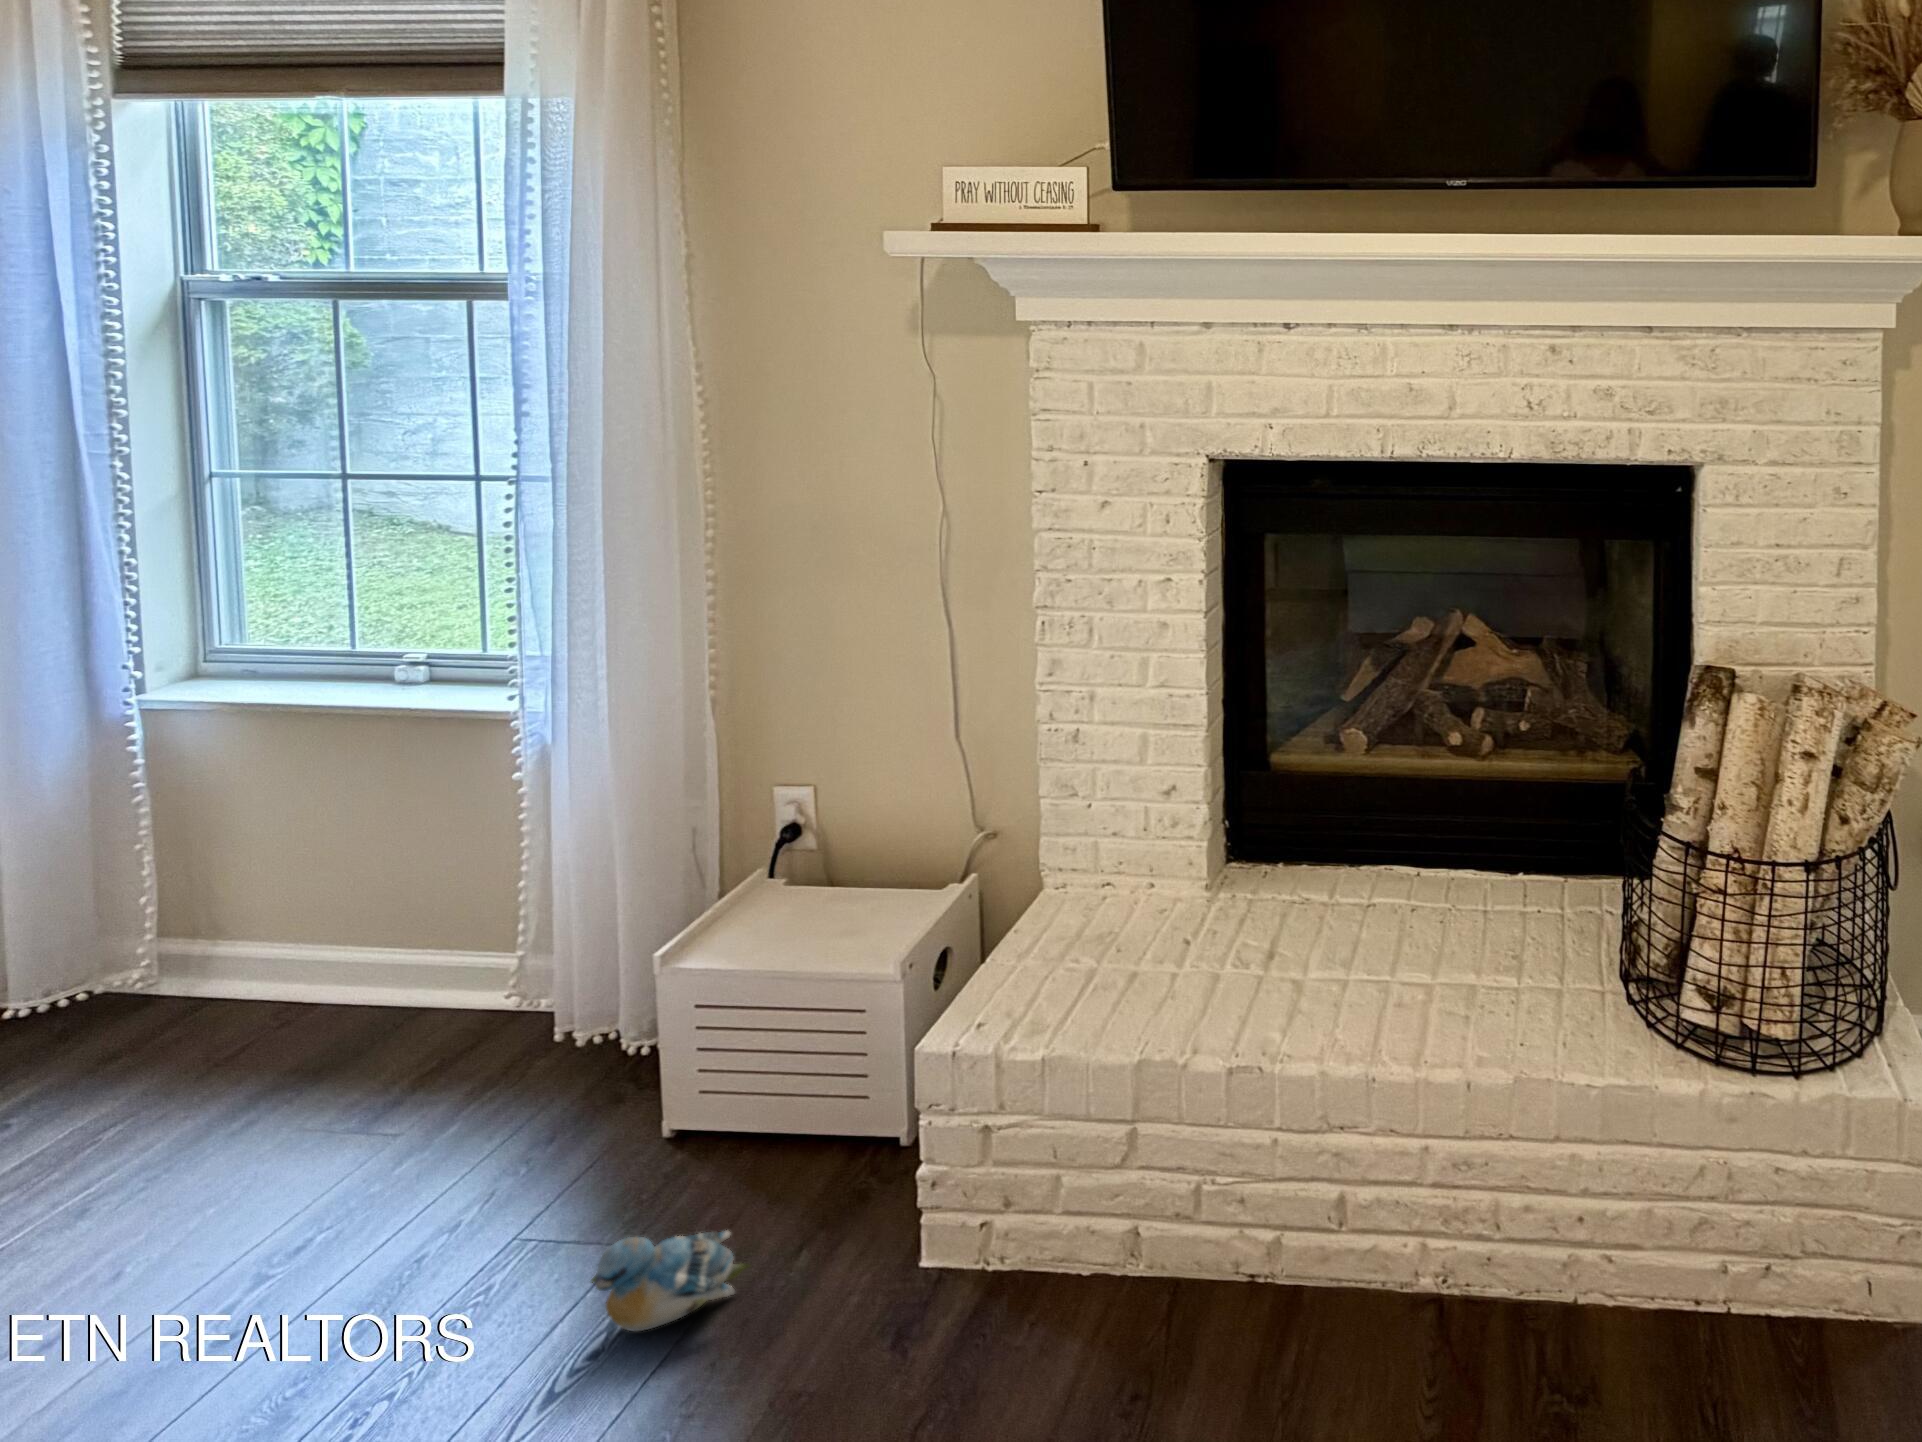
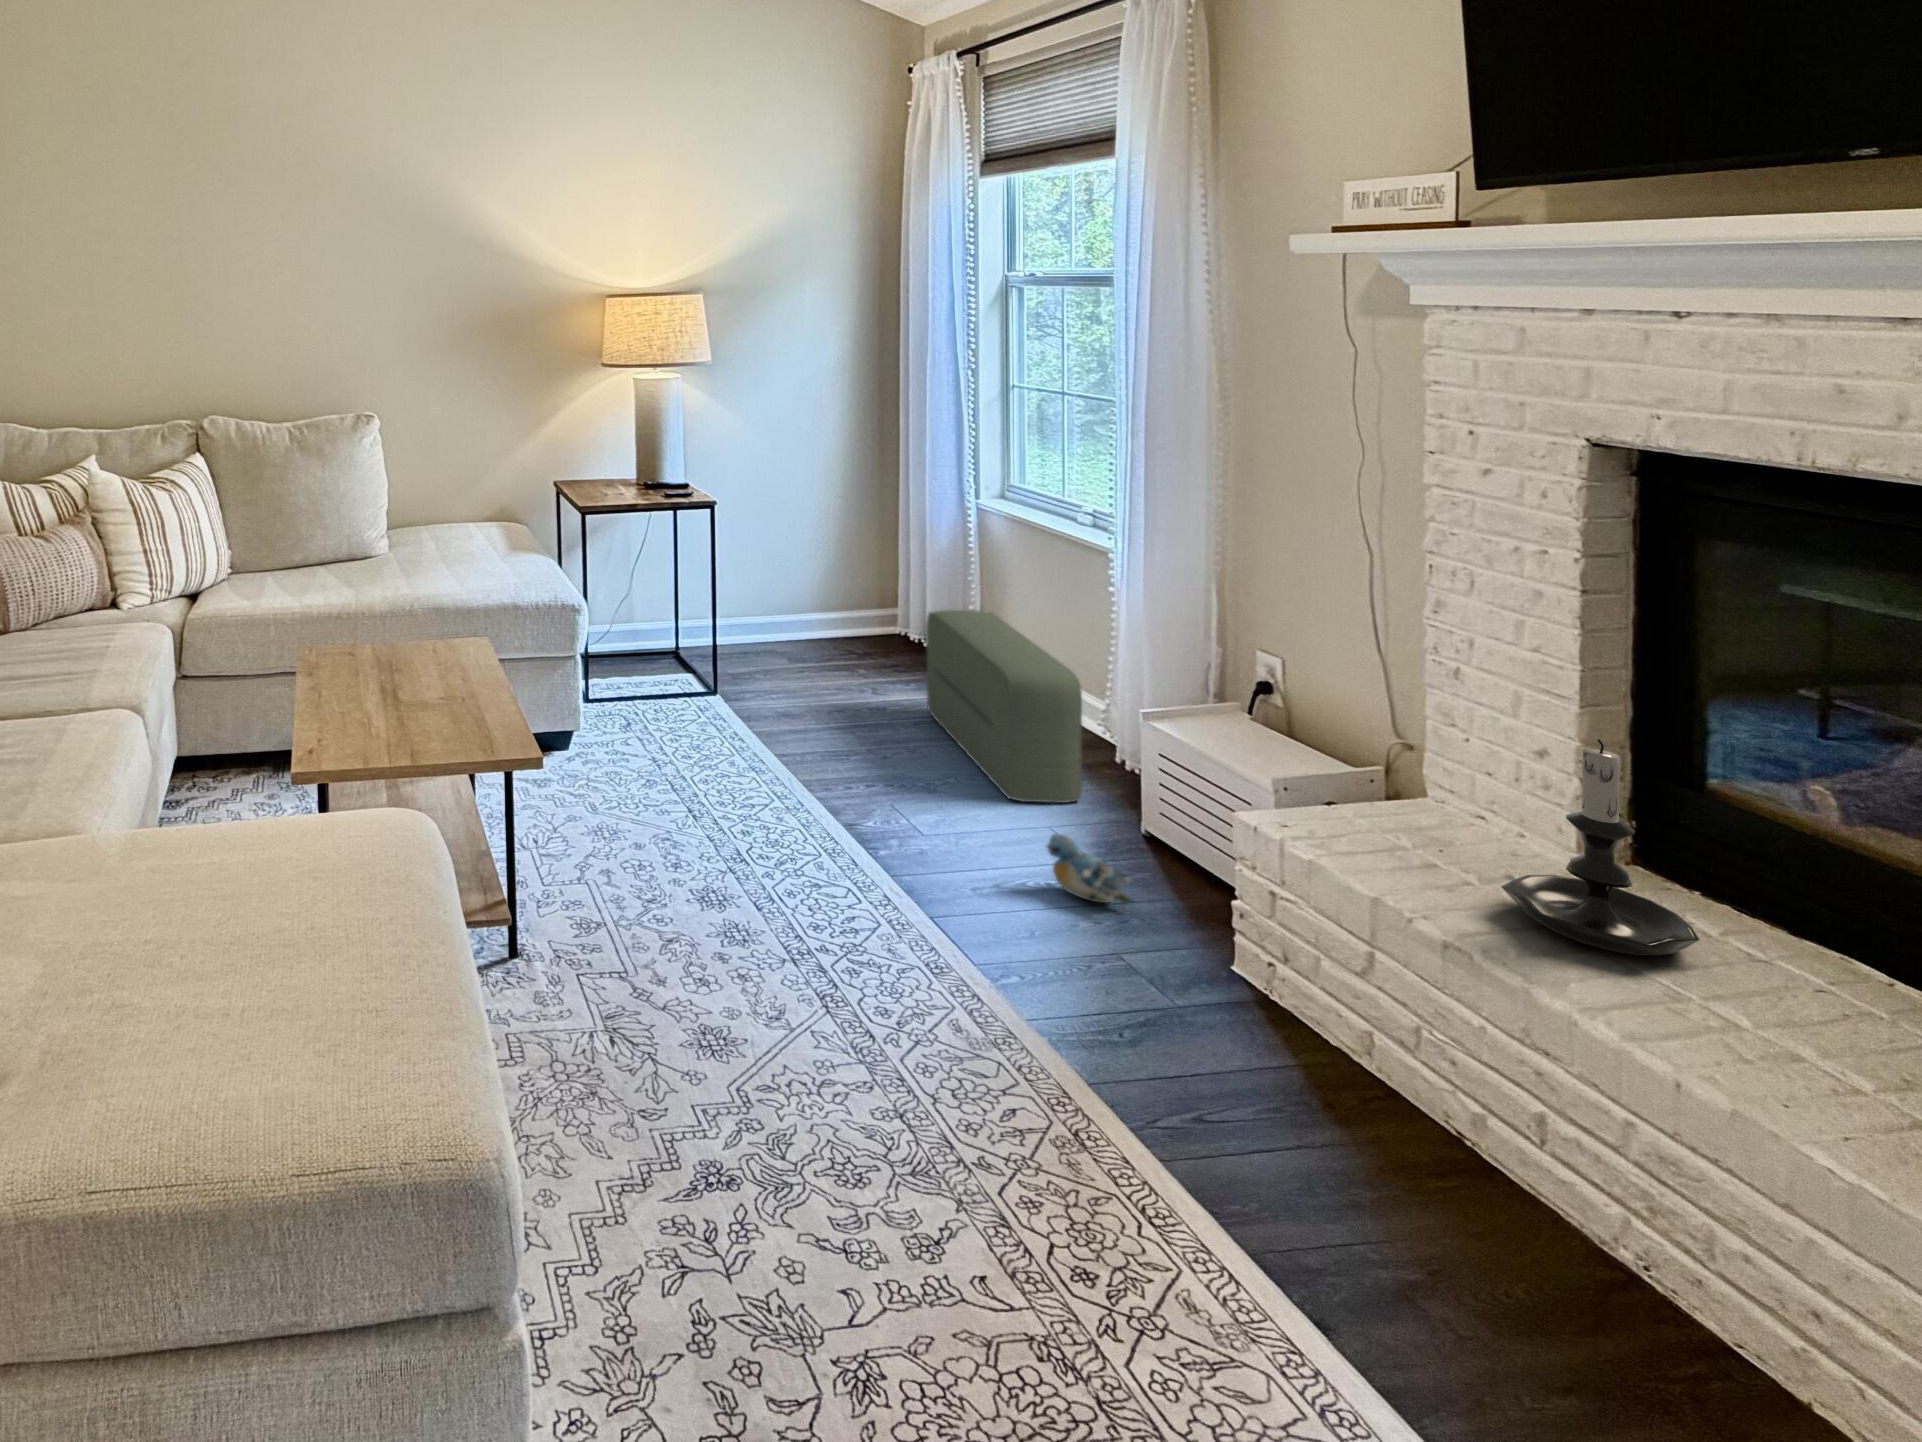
candle holder: none [1225,766,1361,986] -> present [1502,739,1699,955]
pouf: none [88,893,534,1226] -> present [926,610,1082,803]

